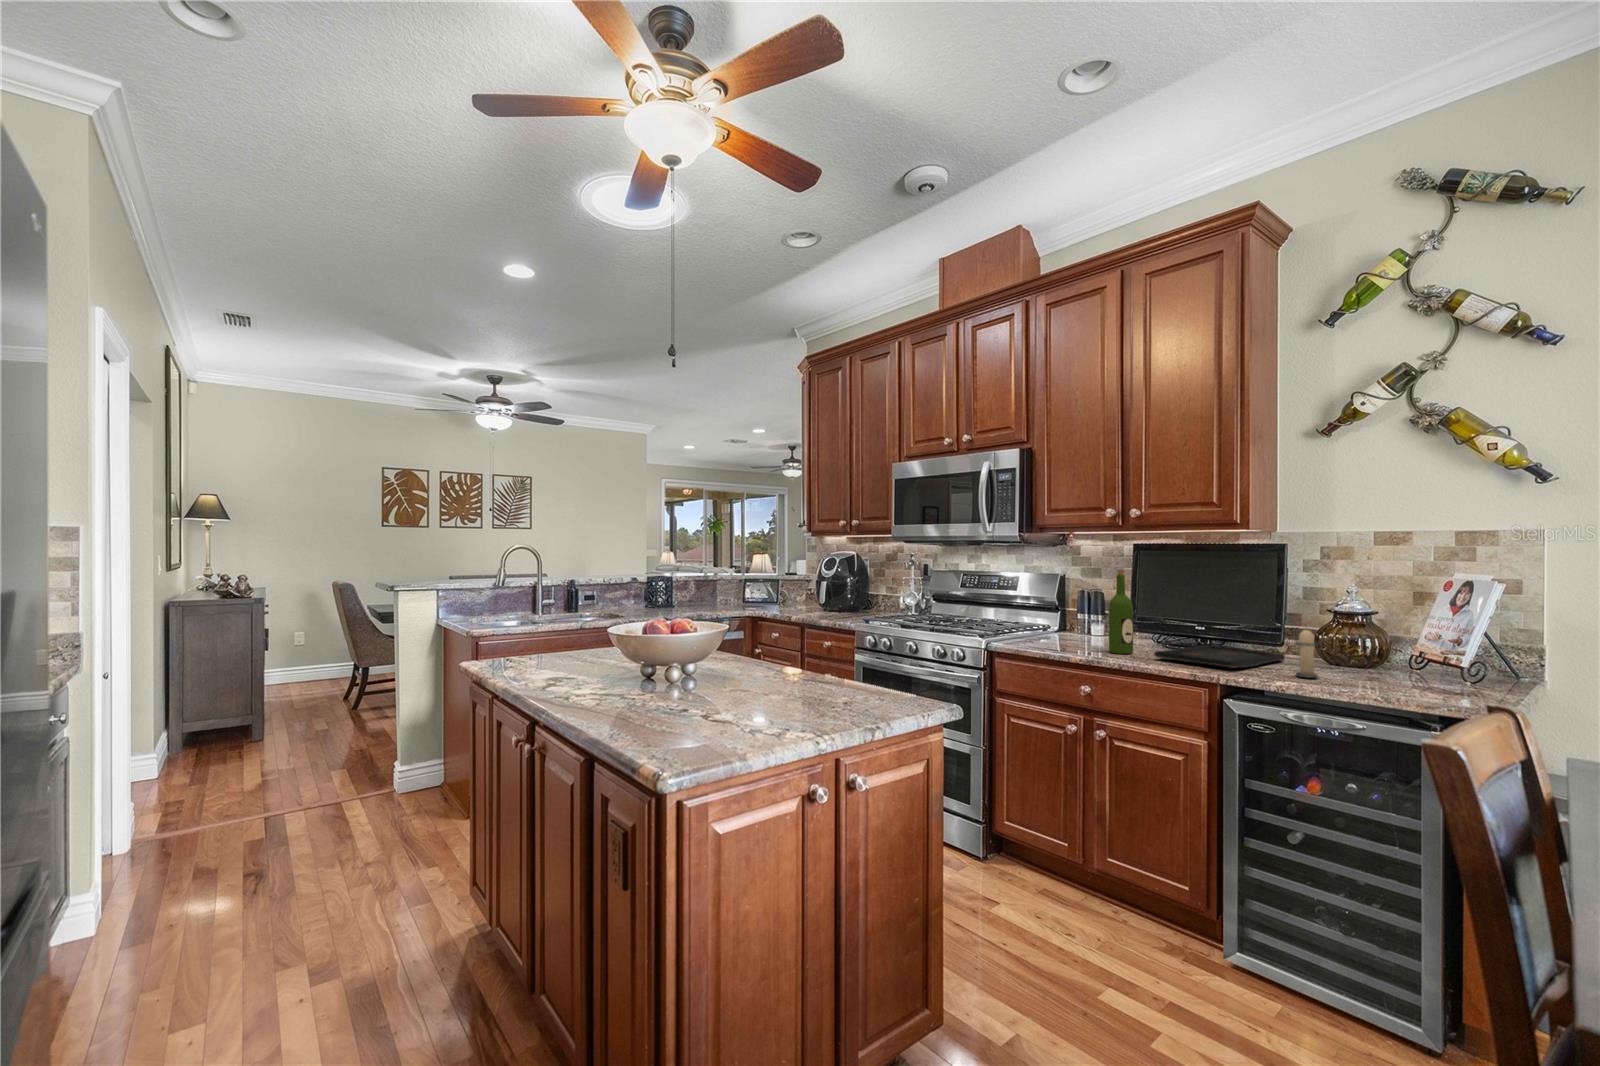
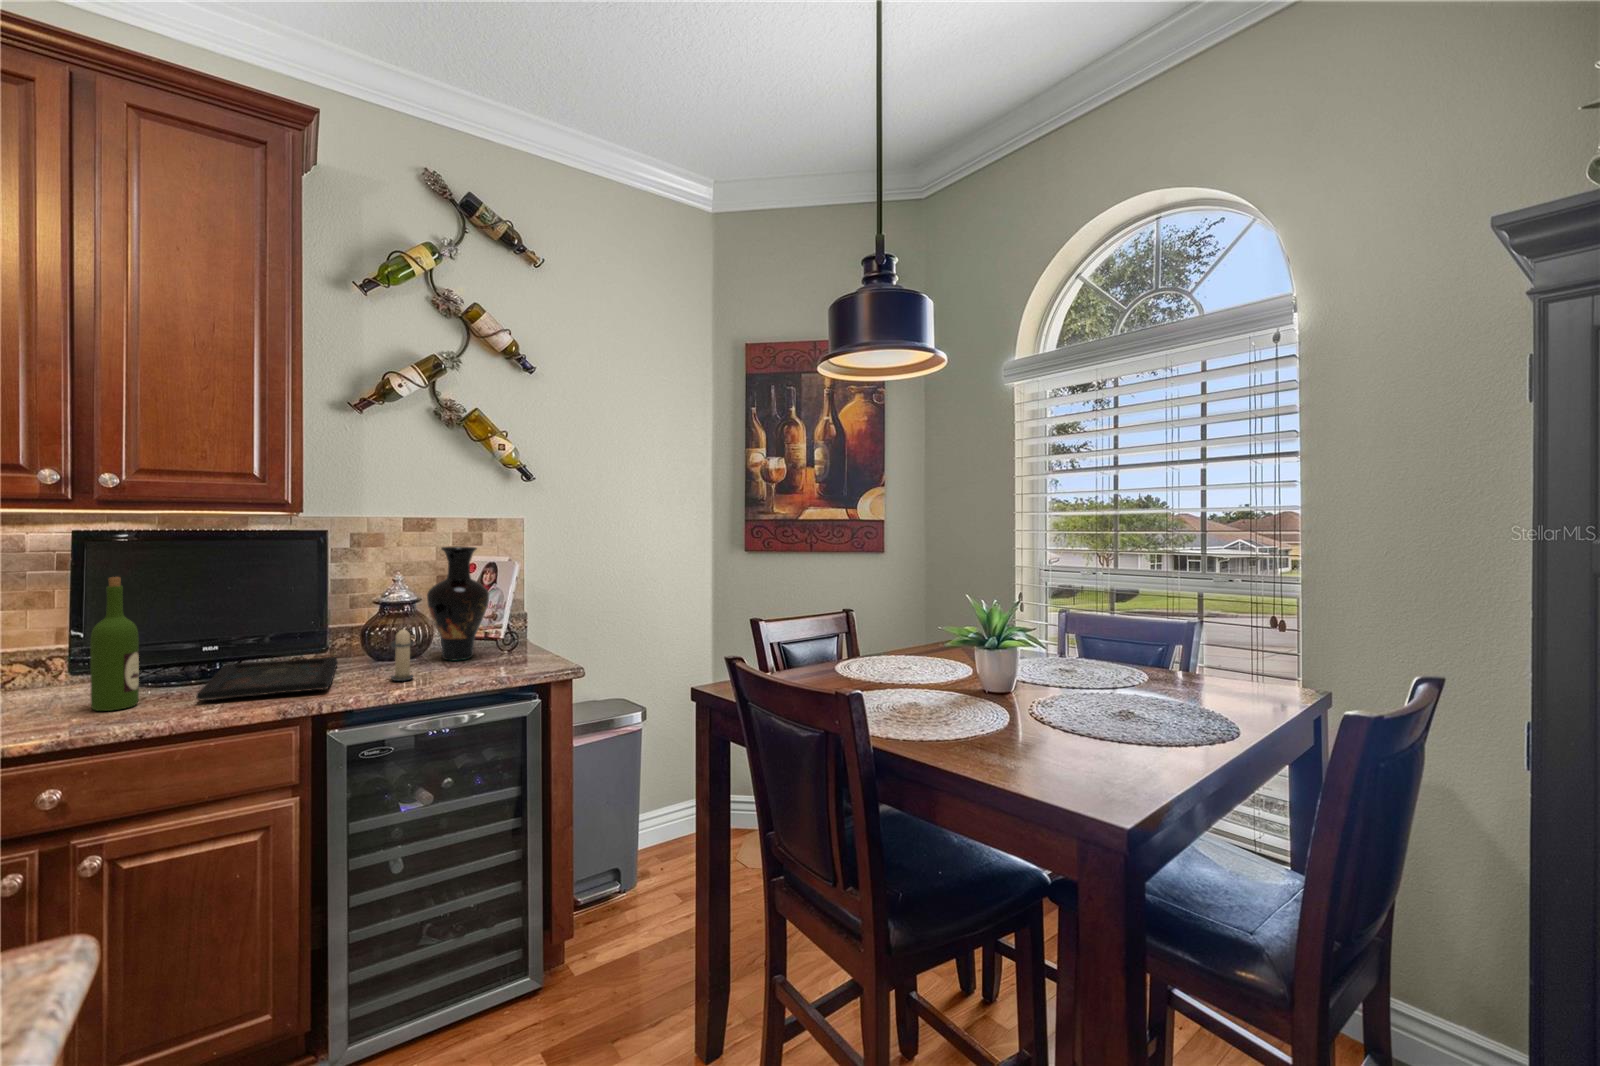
vase: none [1363,558,1442,680] -> present [427,546,489,660]

